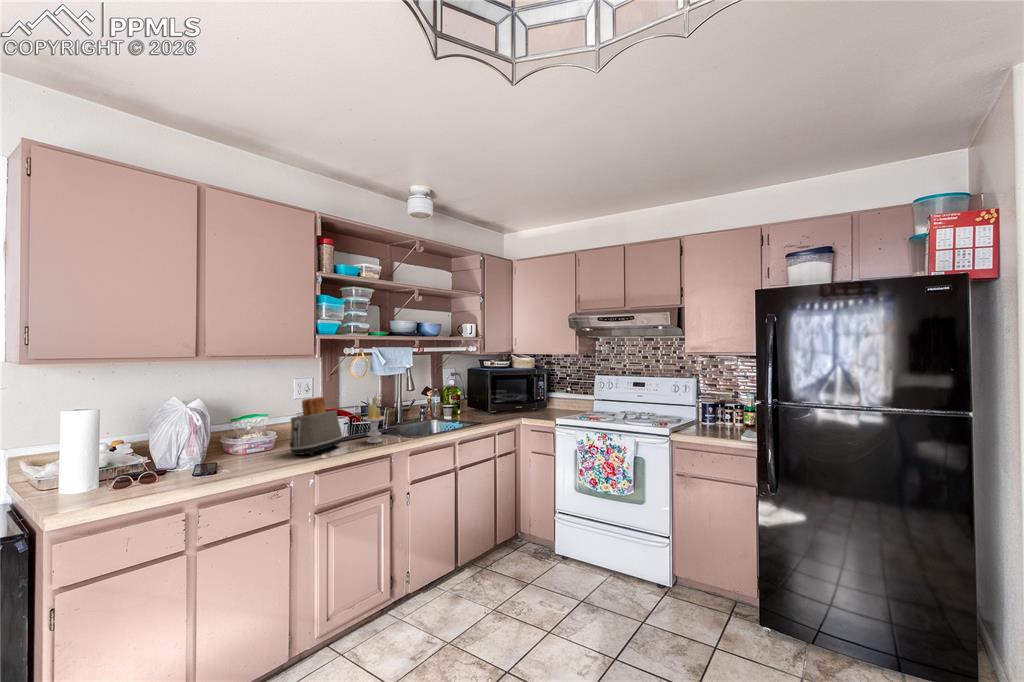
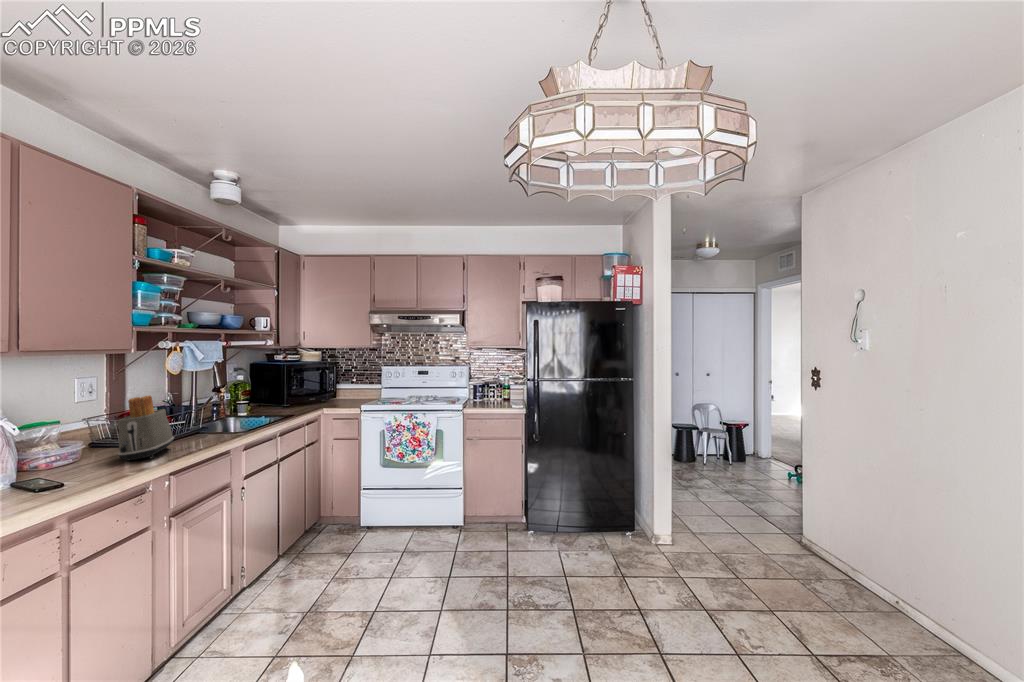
candle: present [363,397,386,443] -> none [188,393,217,442]

